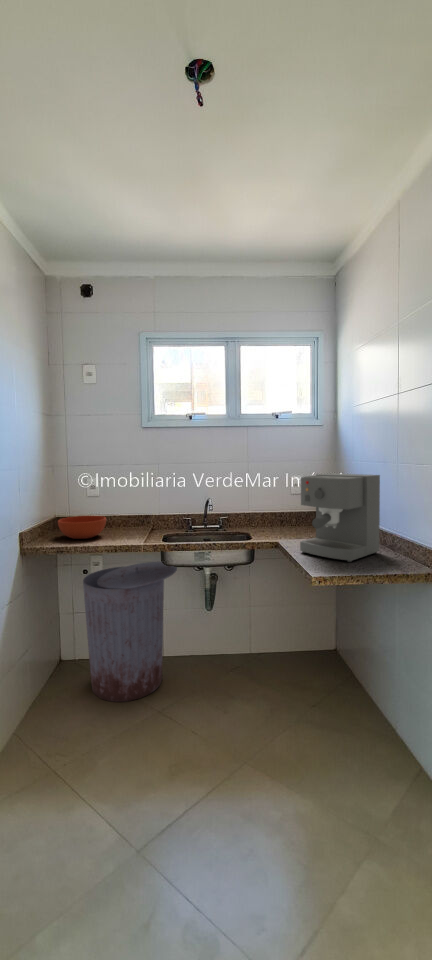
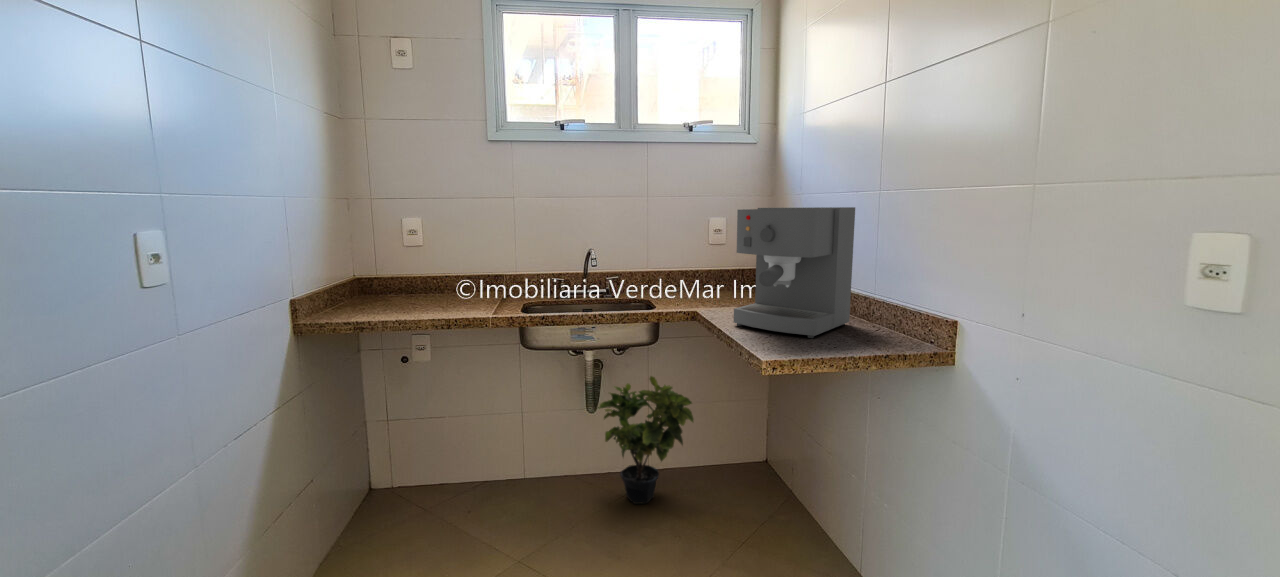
bowl: present [58,516,106,539] -> none [355,275,434,309]
trash can: present [83,562,177,702] -> none [399,343,545,549]
potted plant: none [213,586,279,677] -> present [598,376,694,504]

